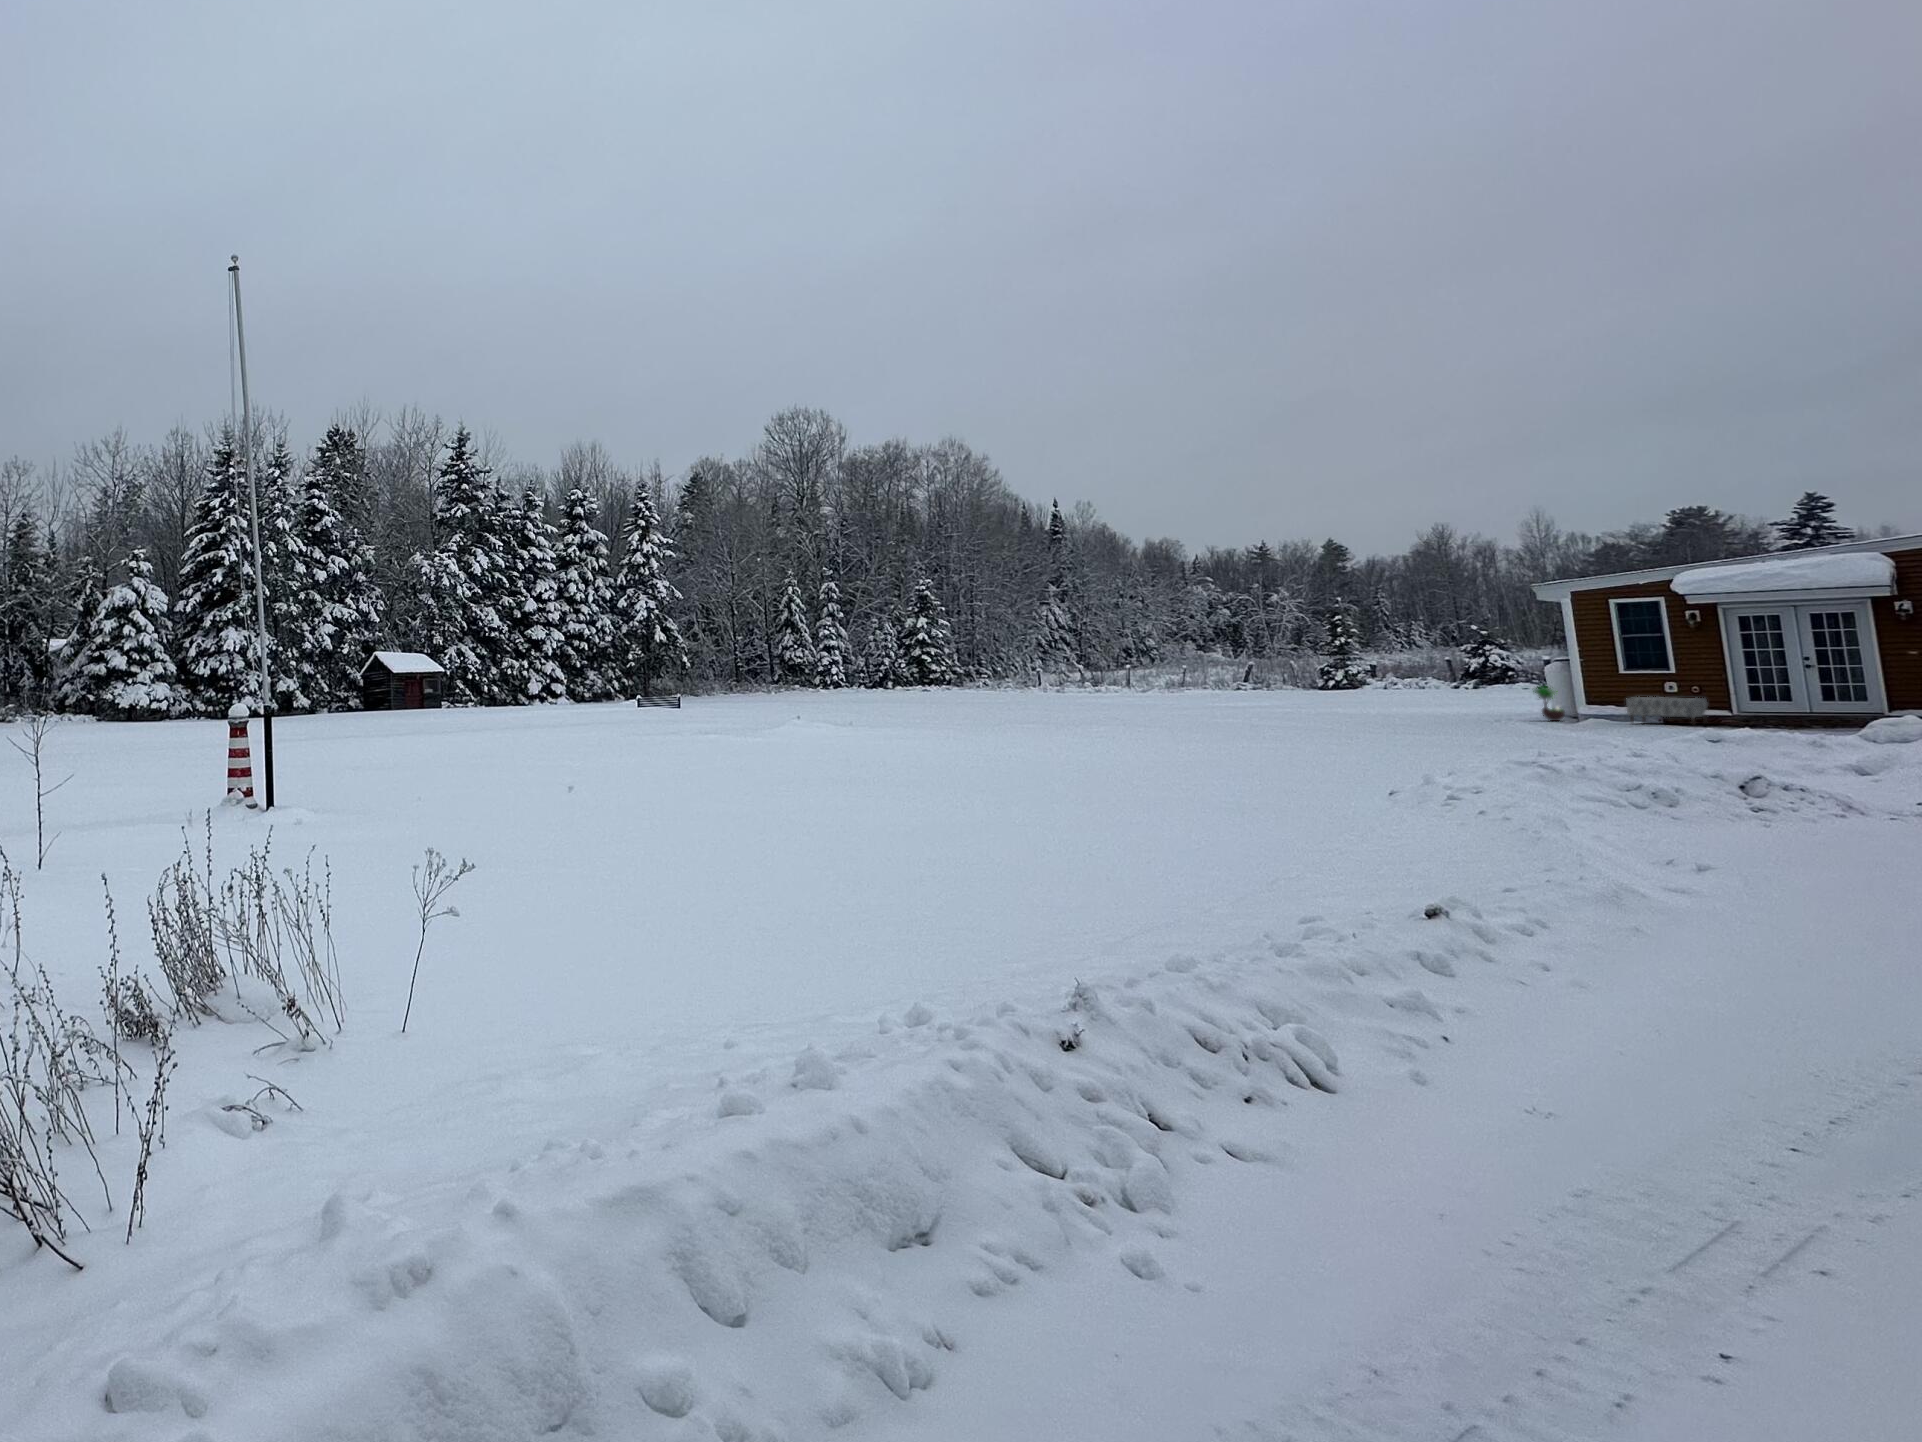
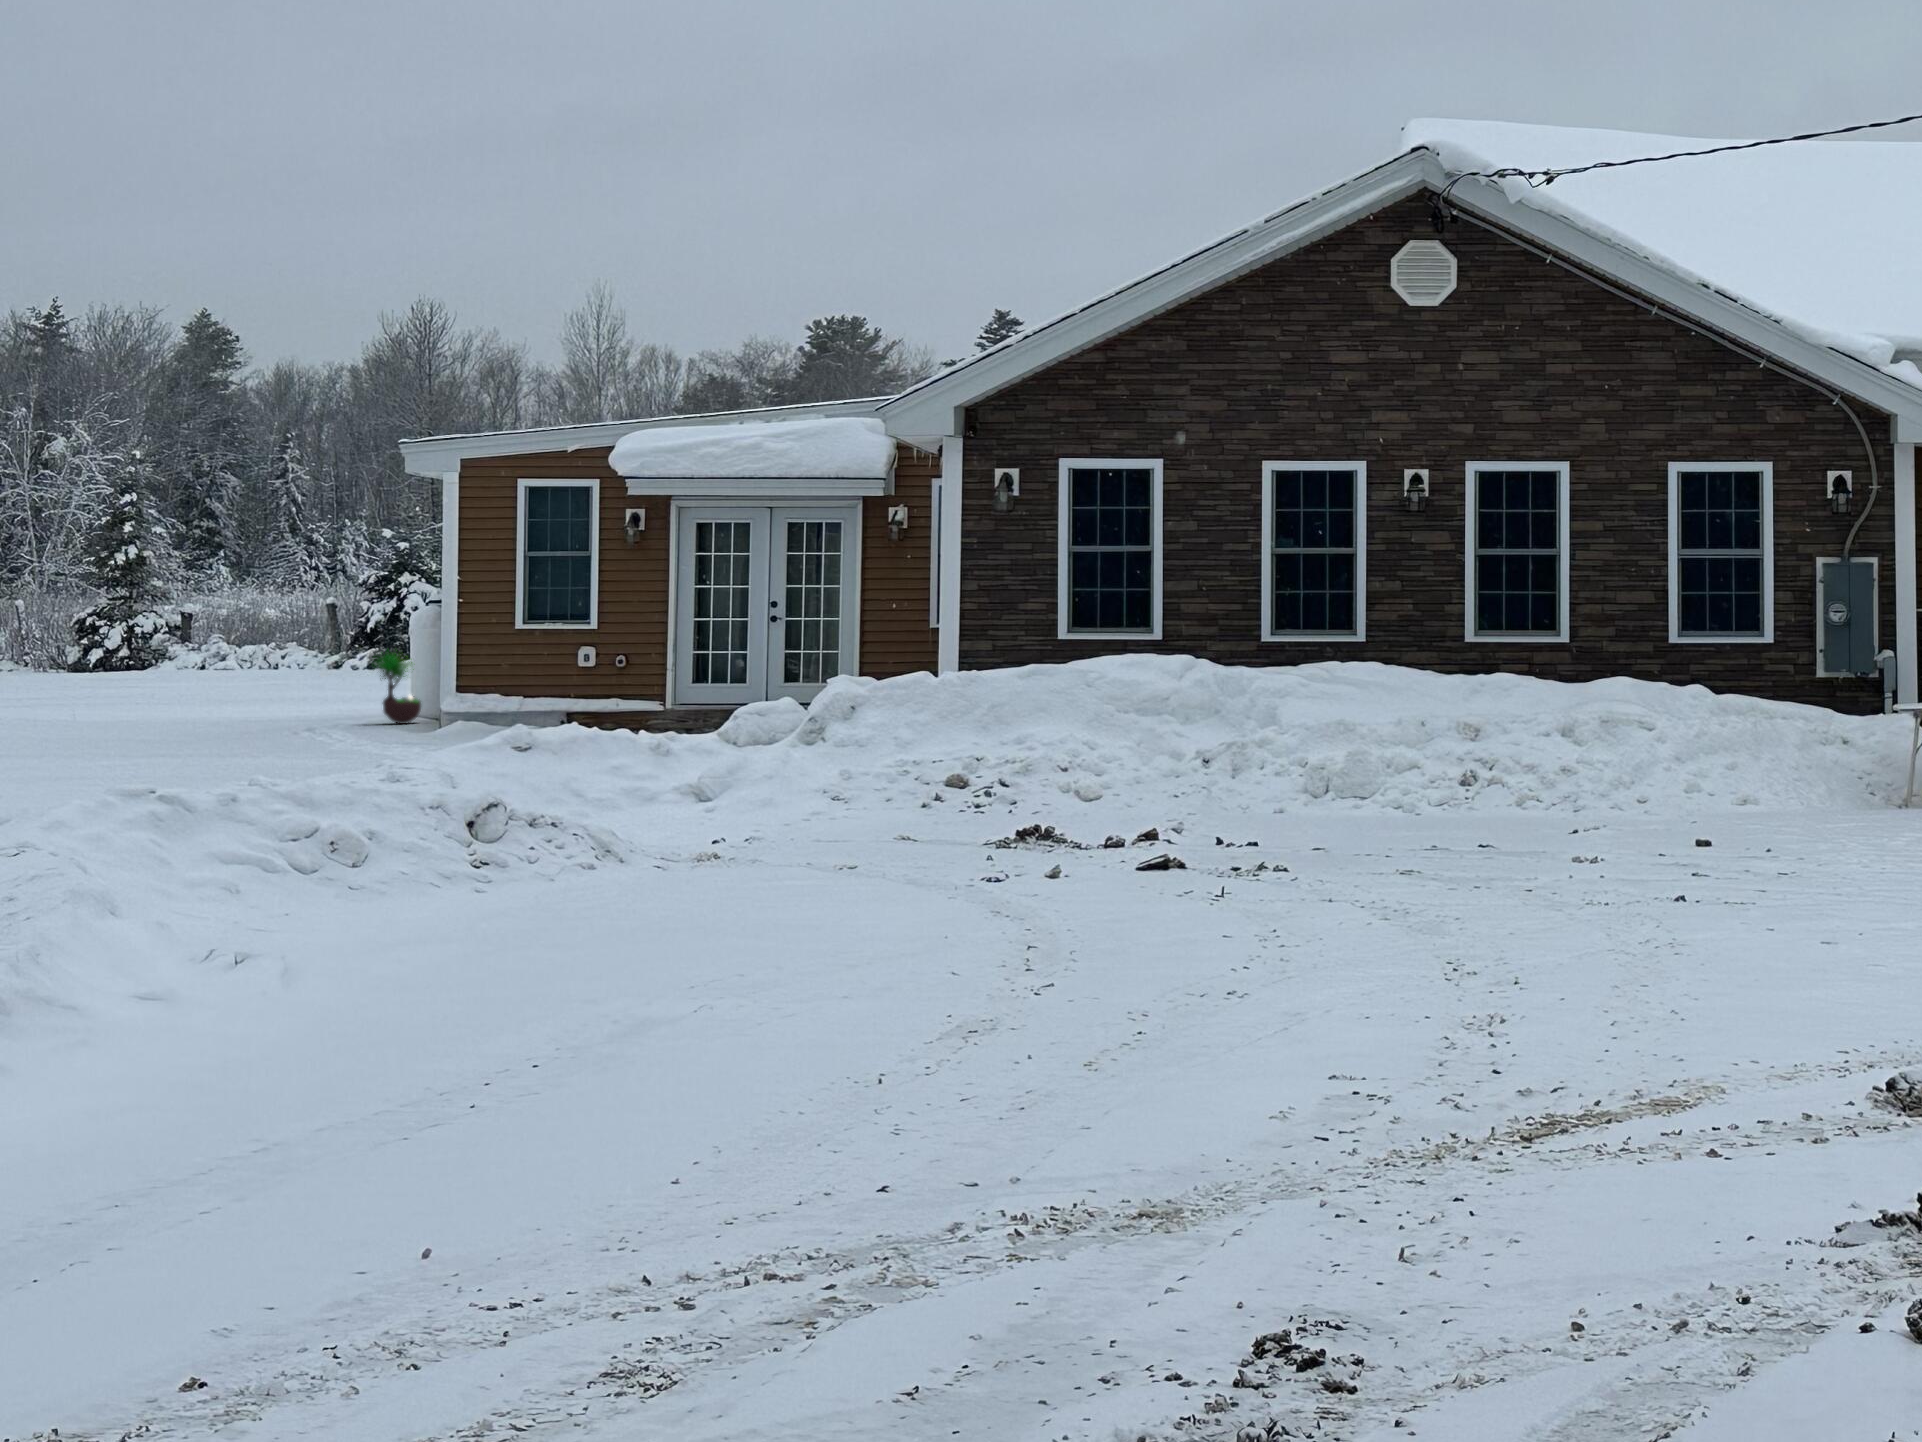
bench: present [1626,697,1708,724] -> none [513,673,633,726]

